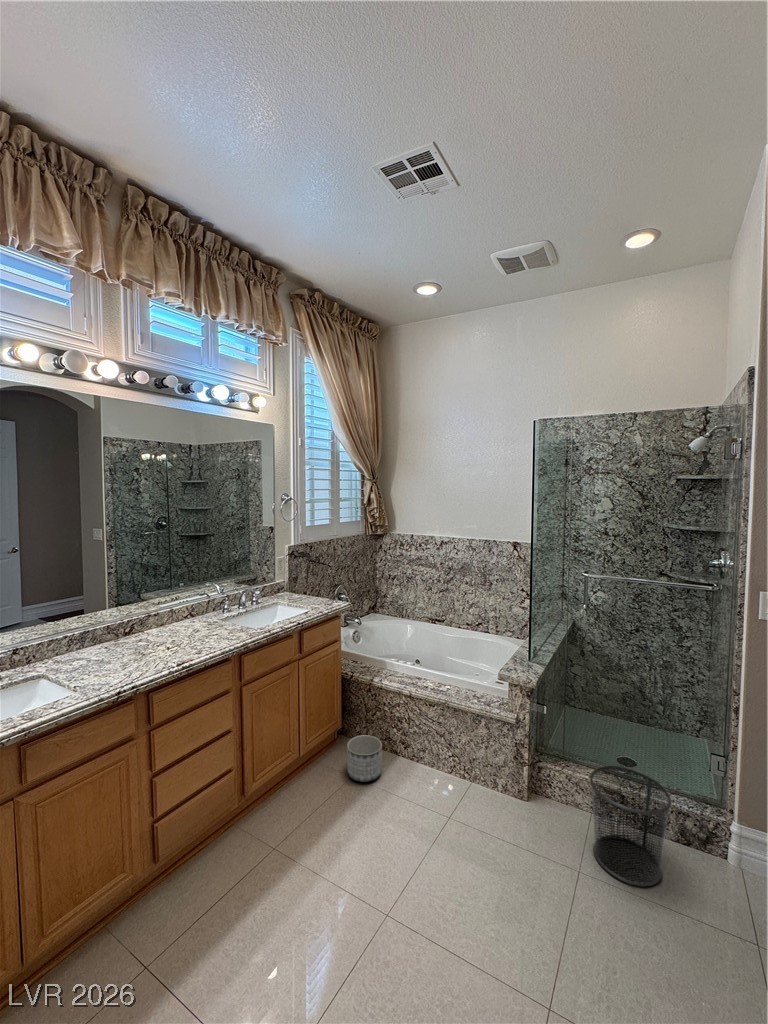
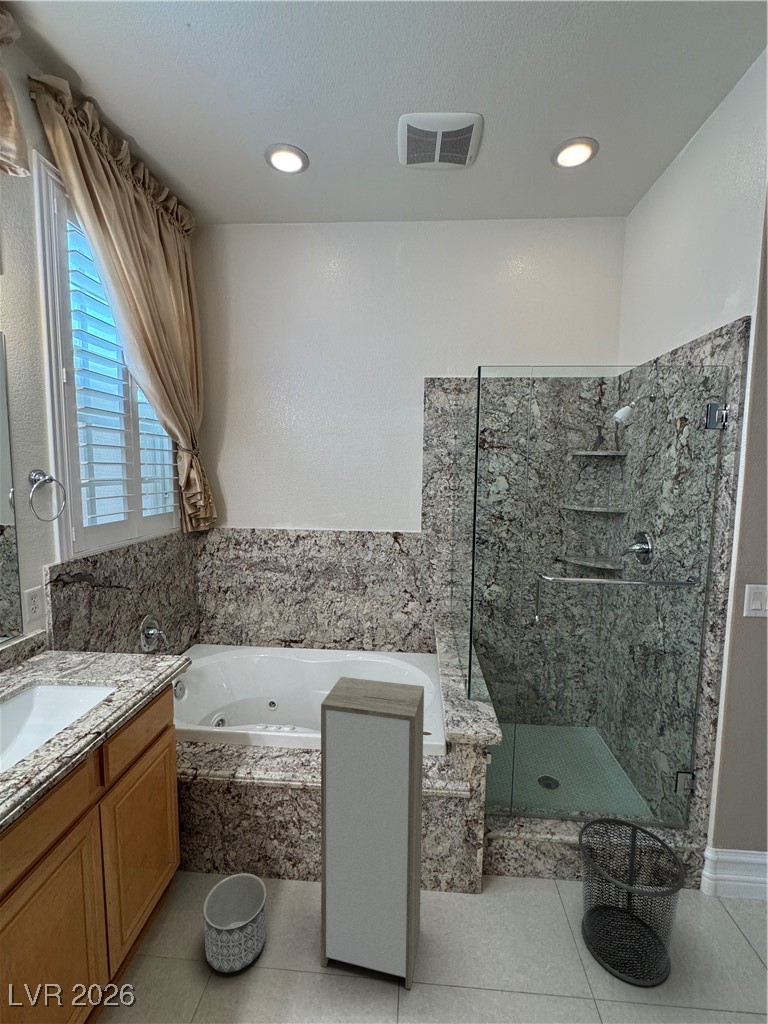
storage cabinet: none [407,625,477,823] -> present [321,677,424,989]

